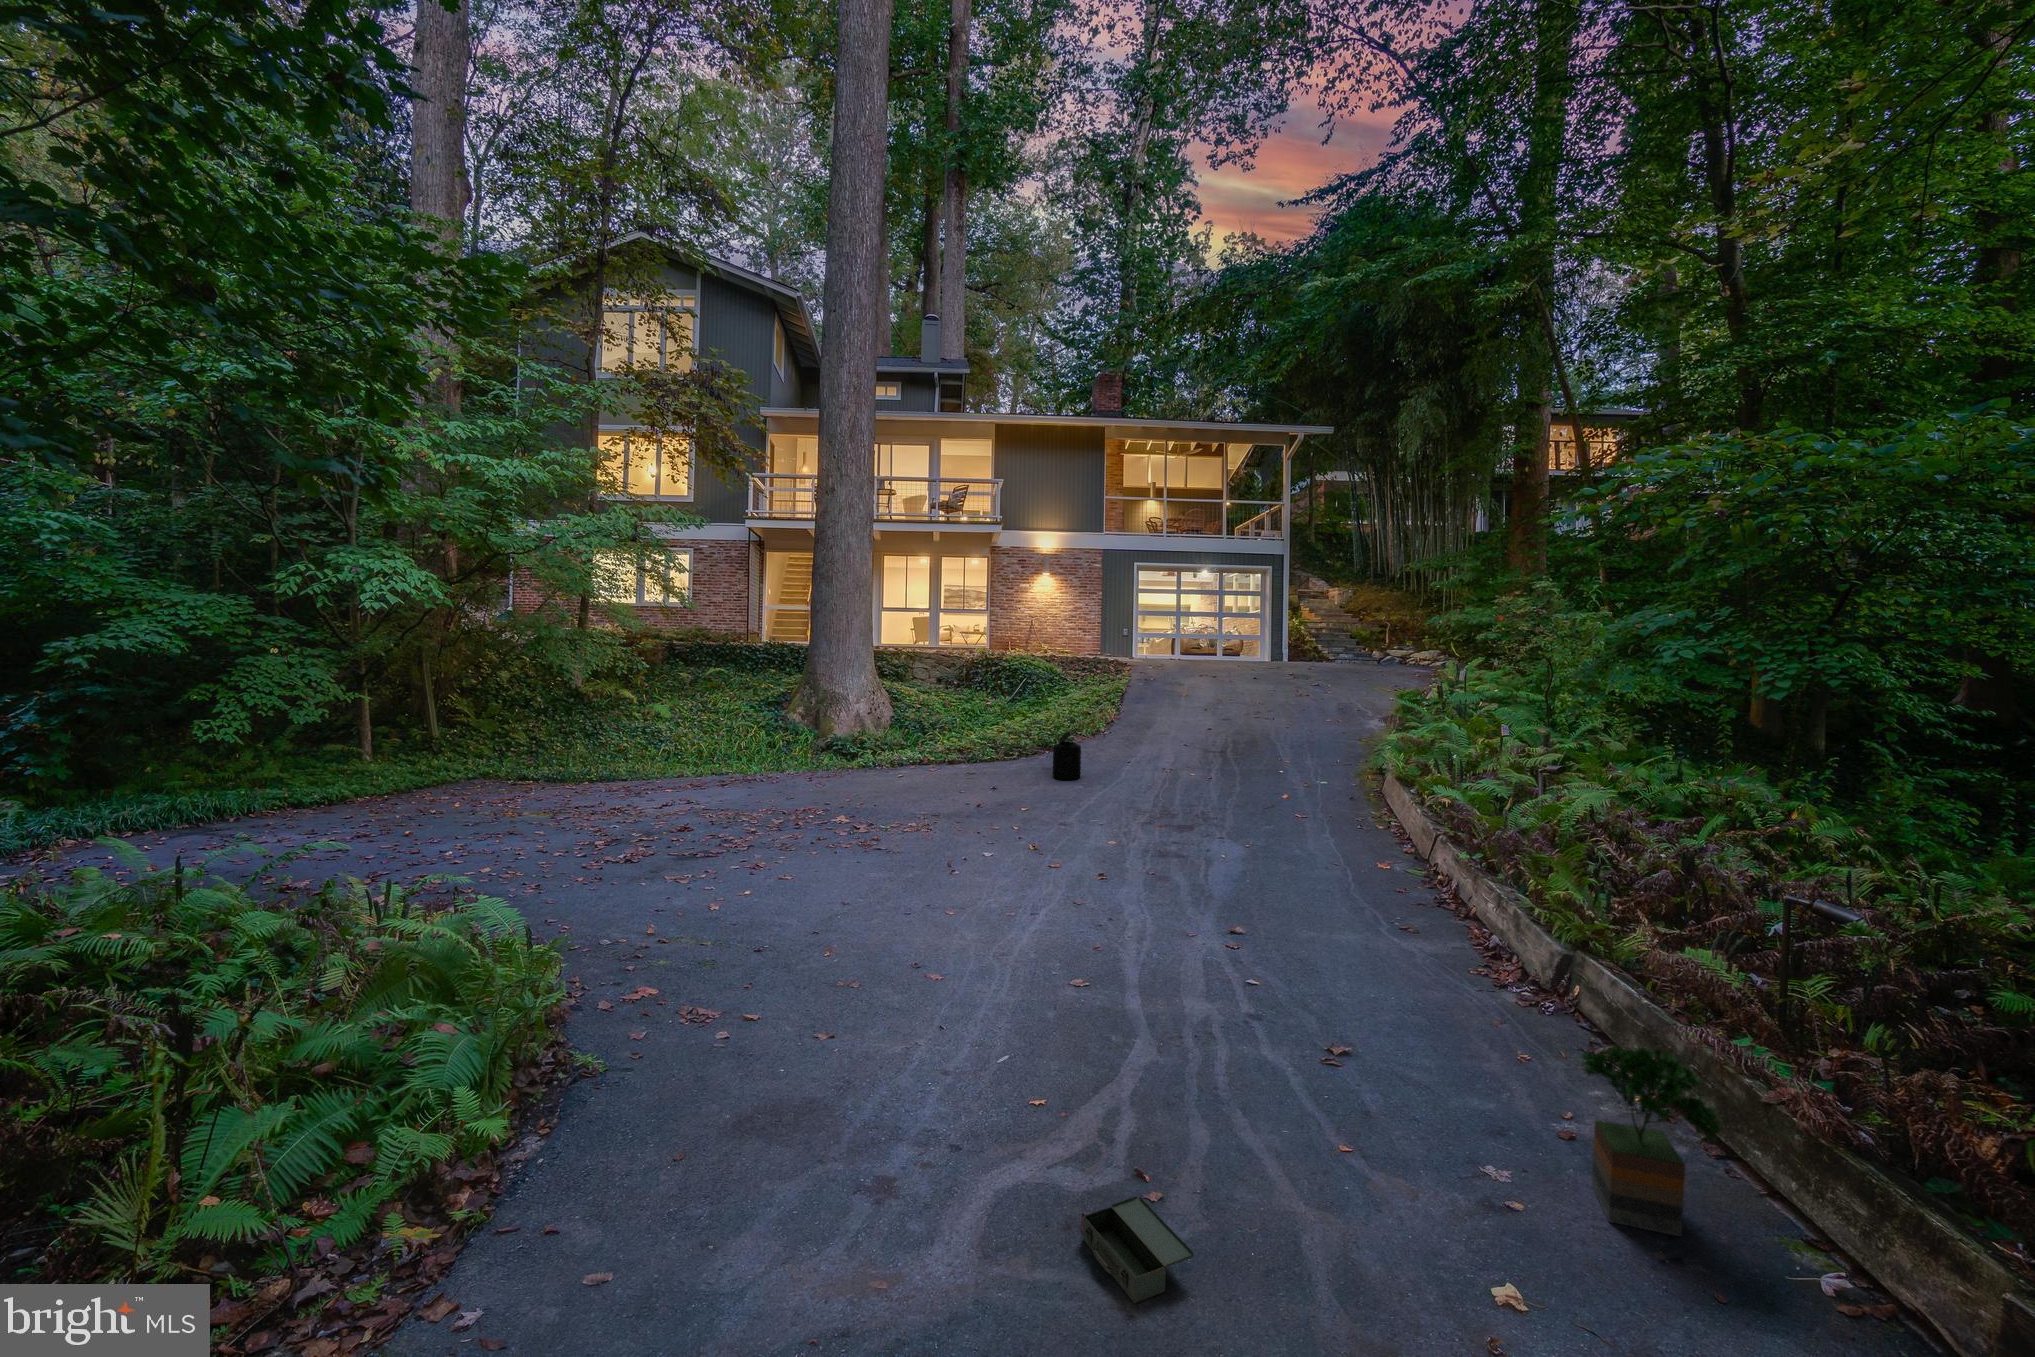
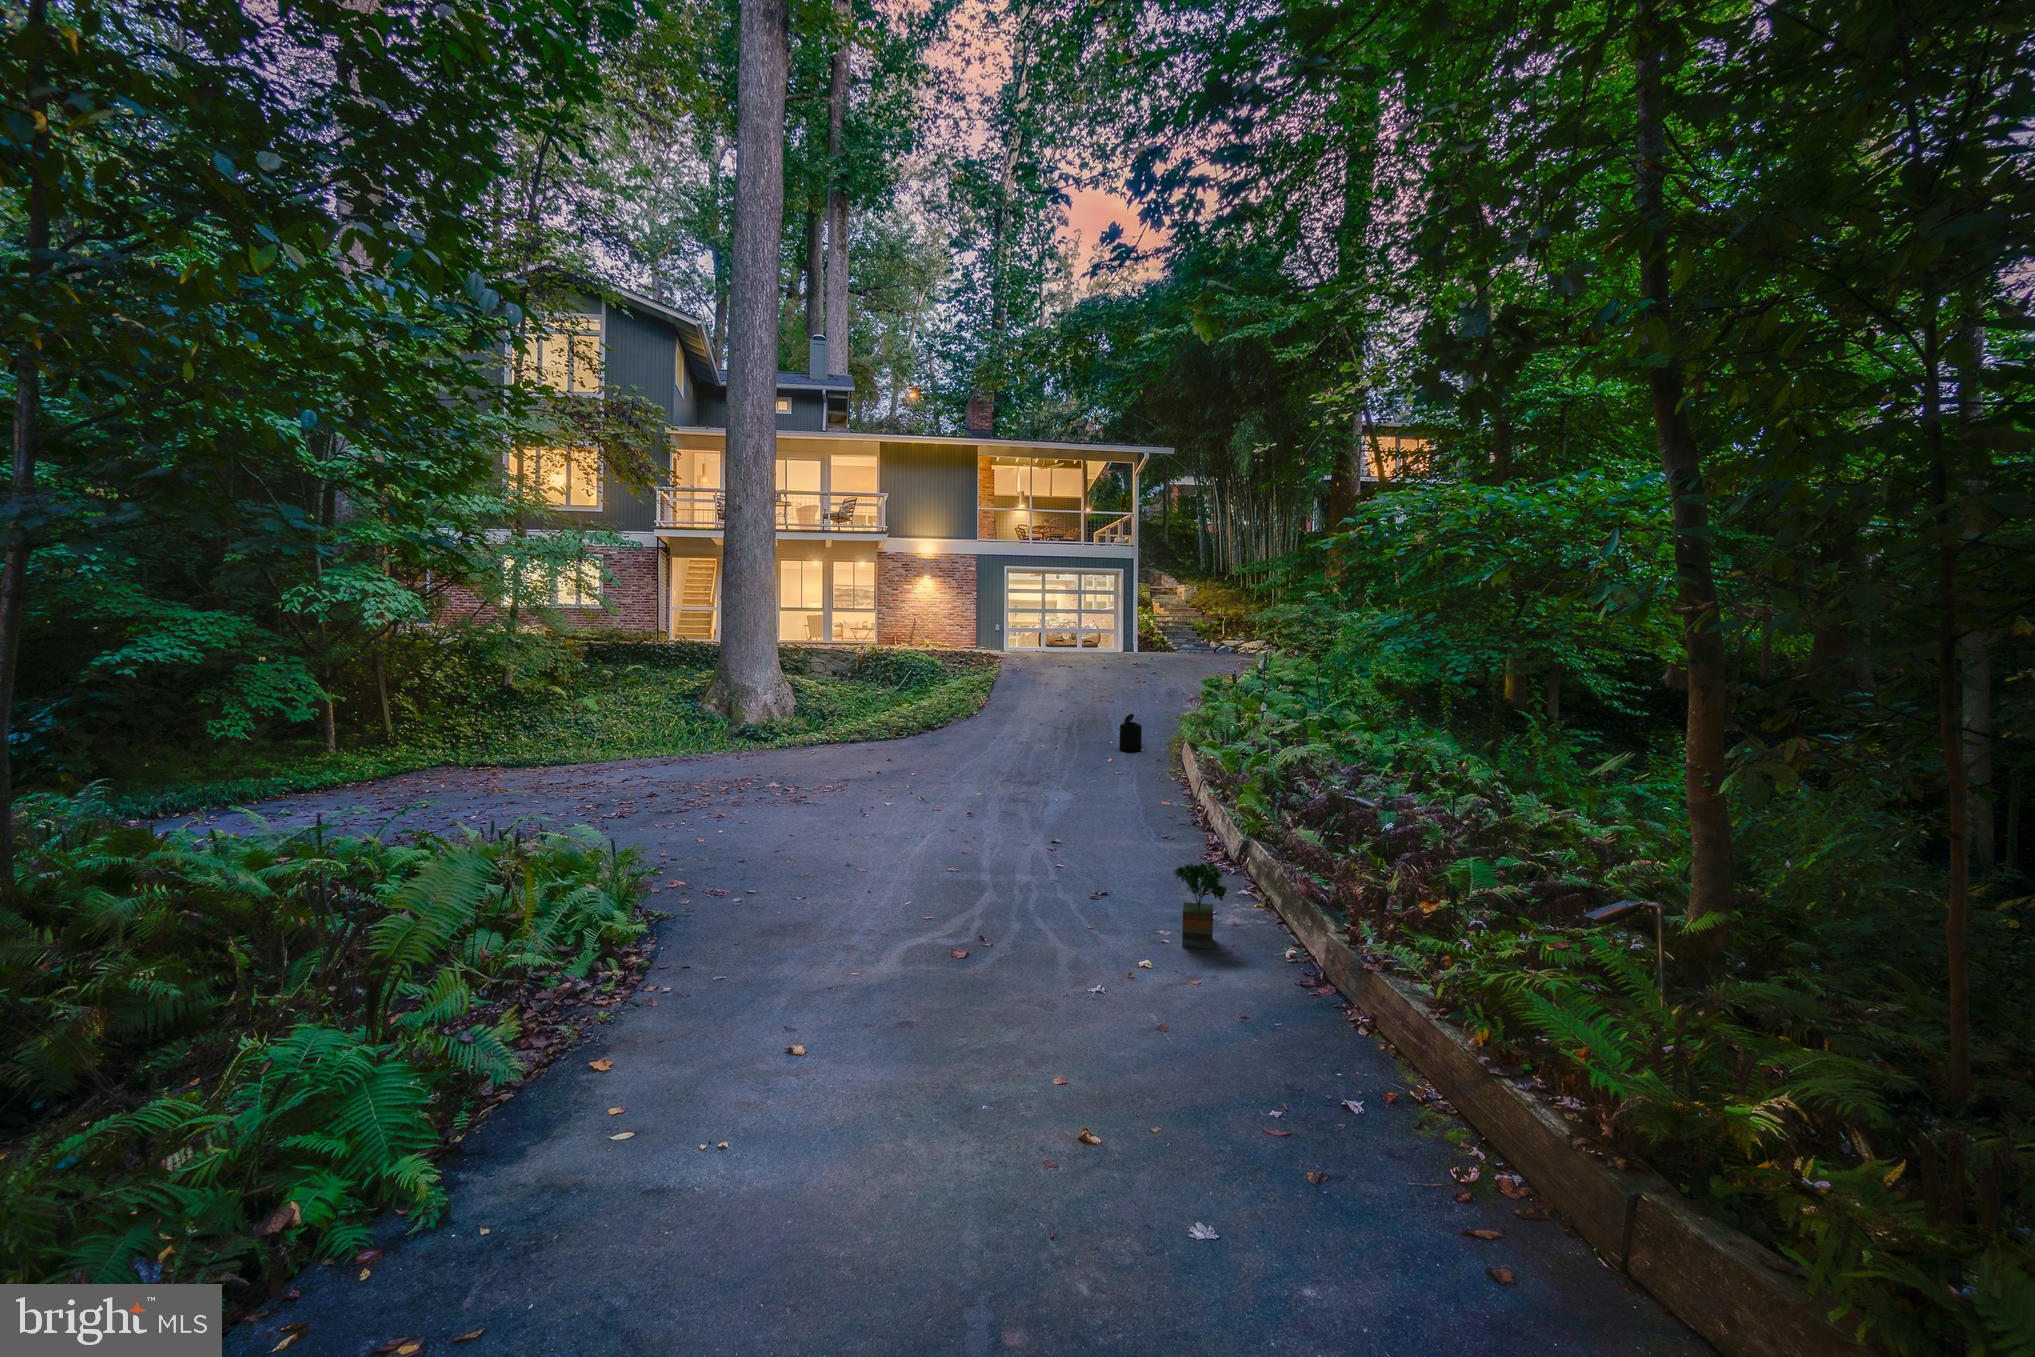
trash can: present [1052,731,1081,780] -> present [1119,714,1142,752]
toolbox: present [1083,1197,1194,1303] -> none [924,947,975,983]

